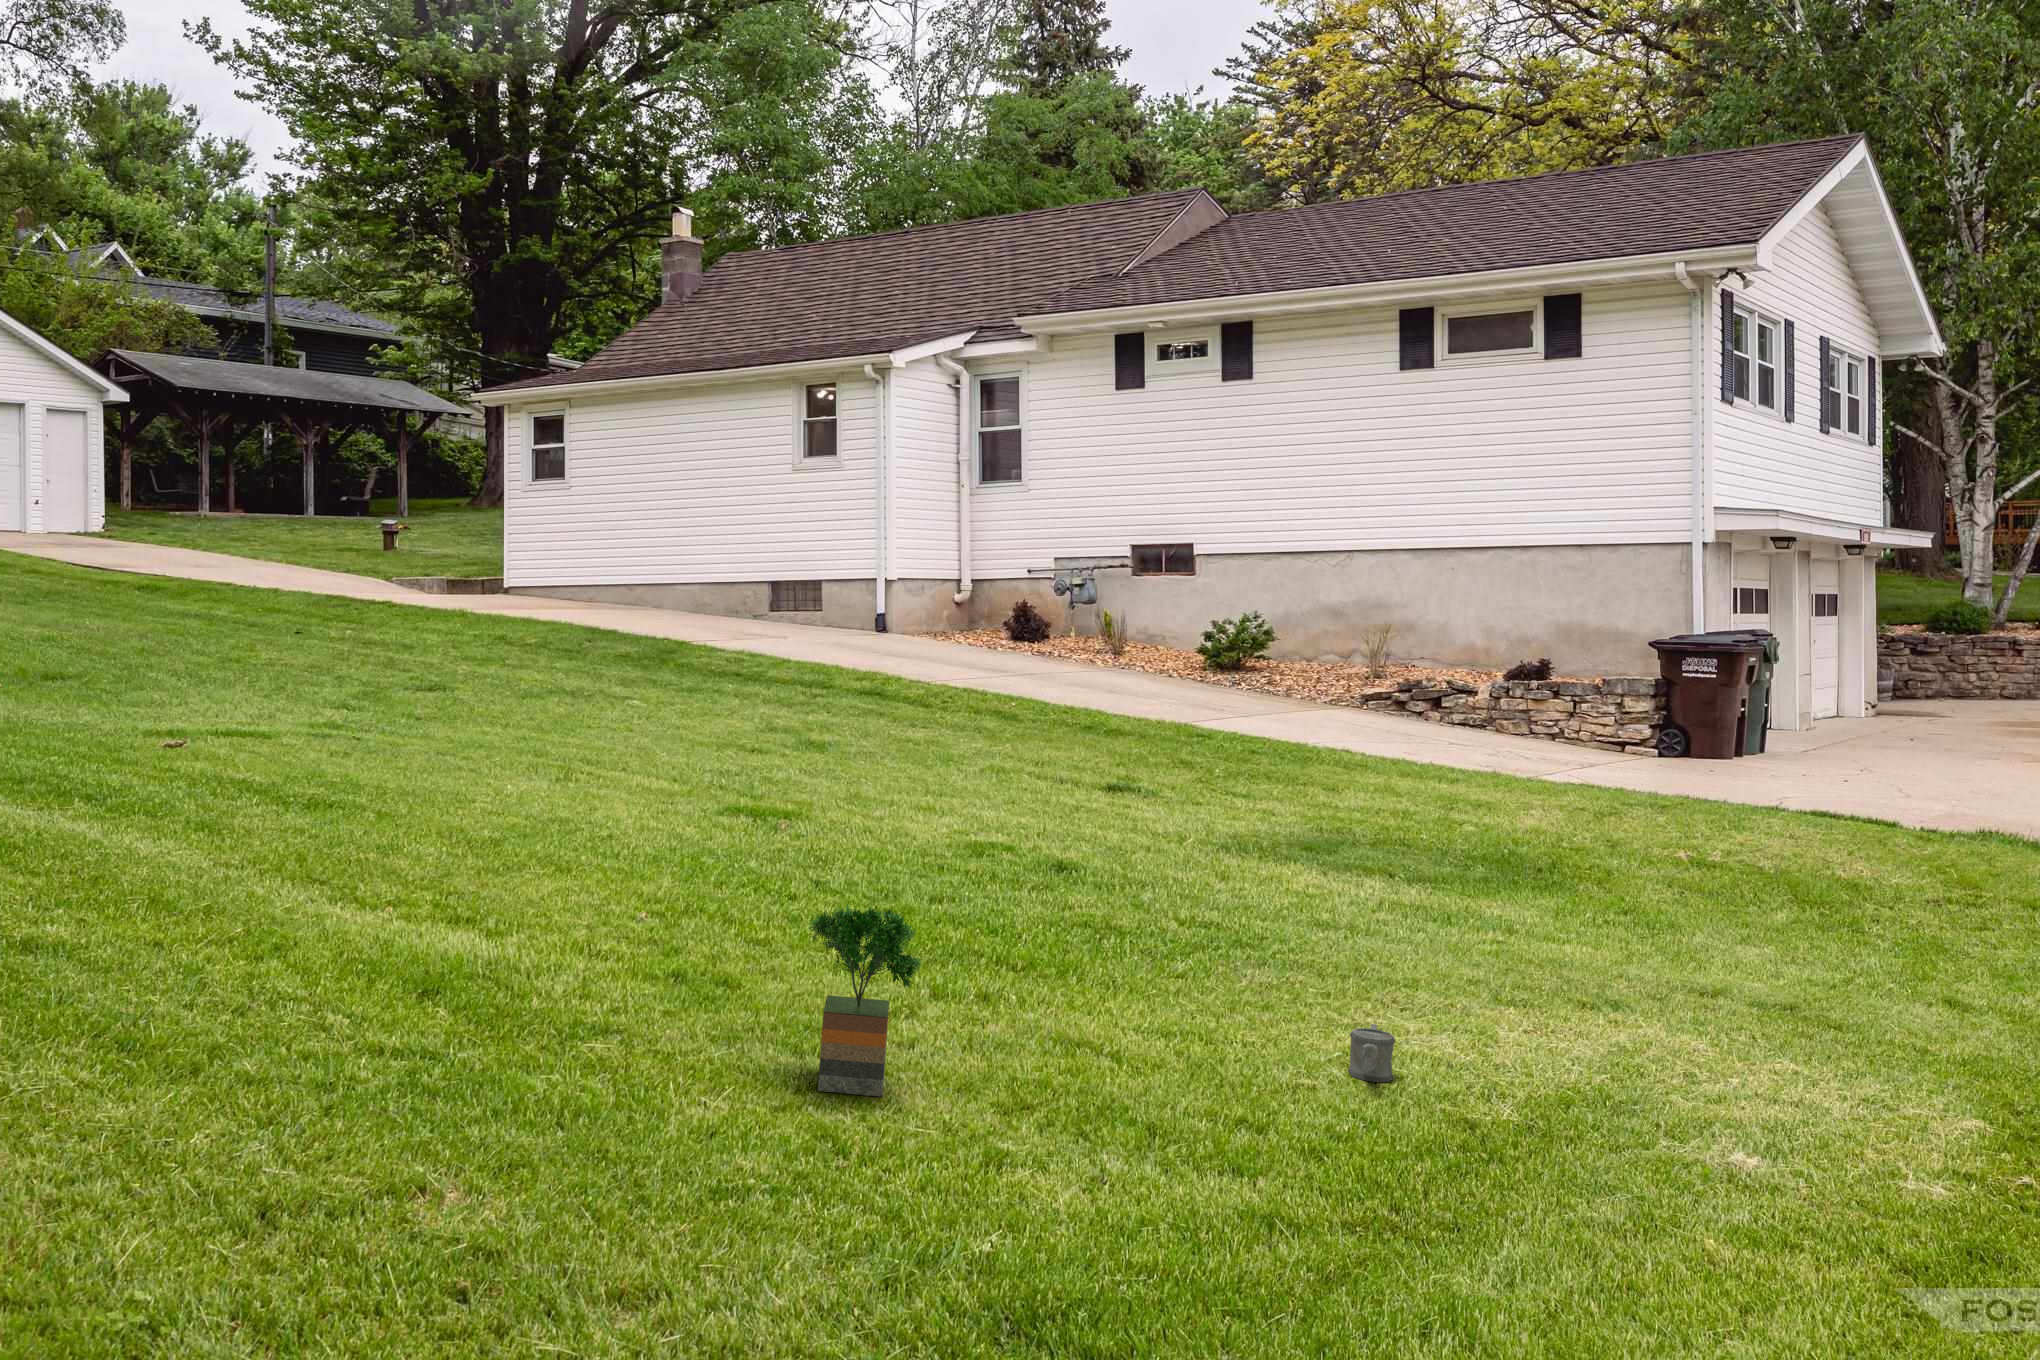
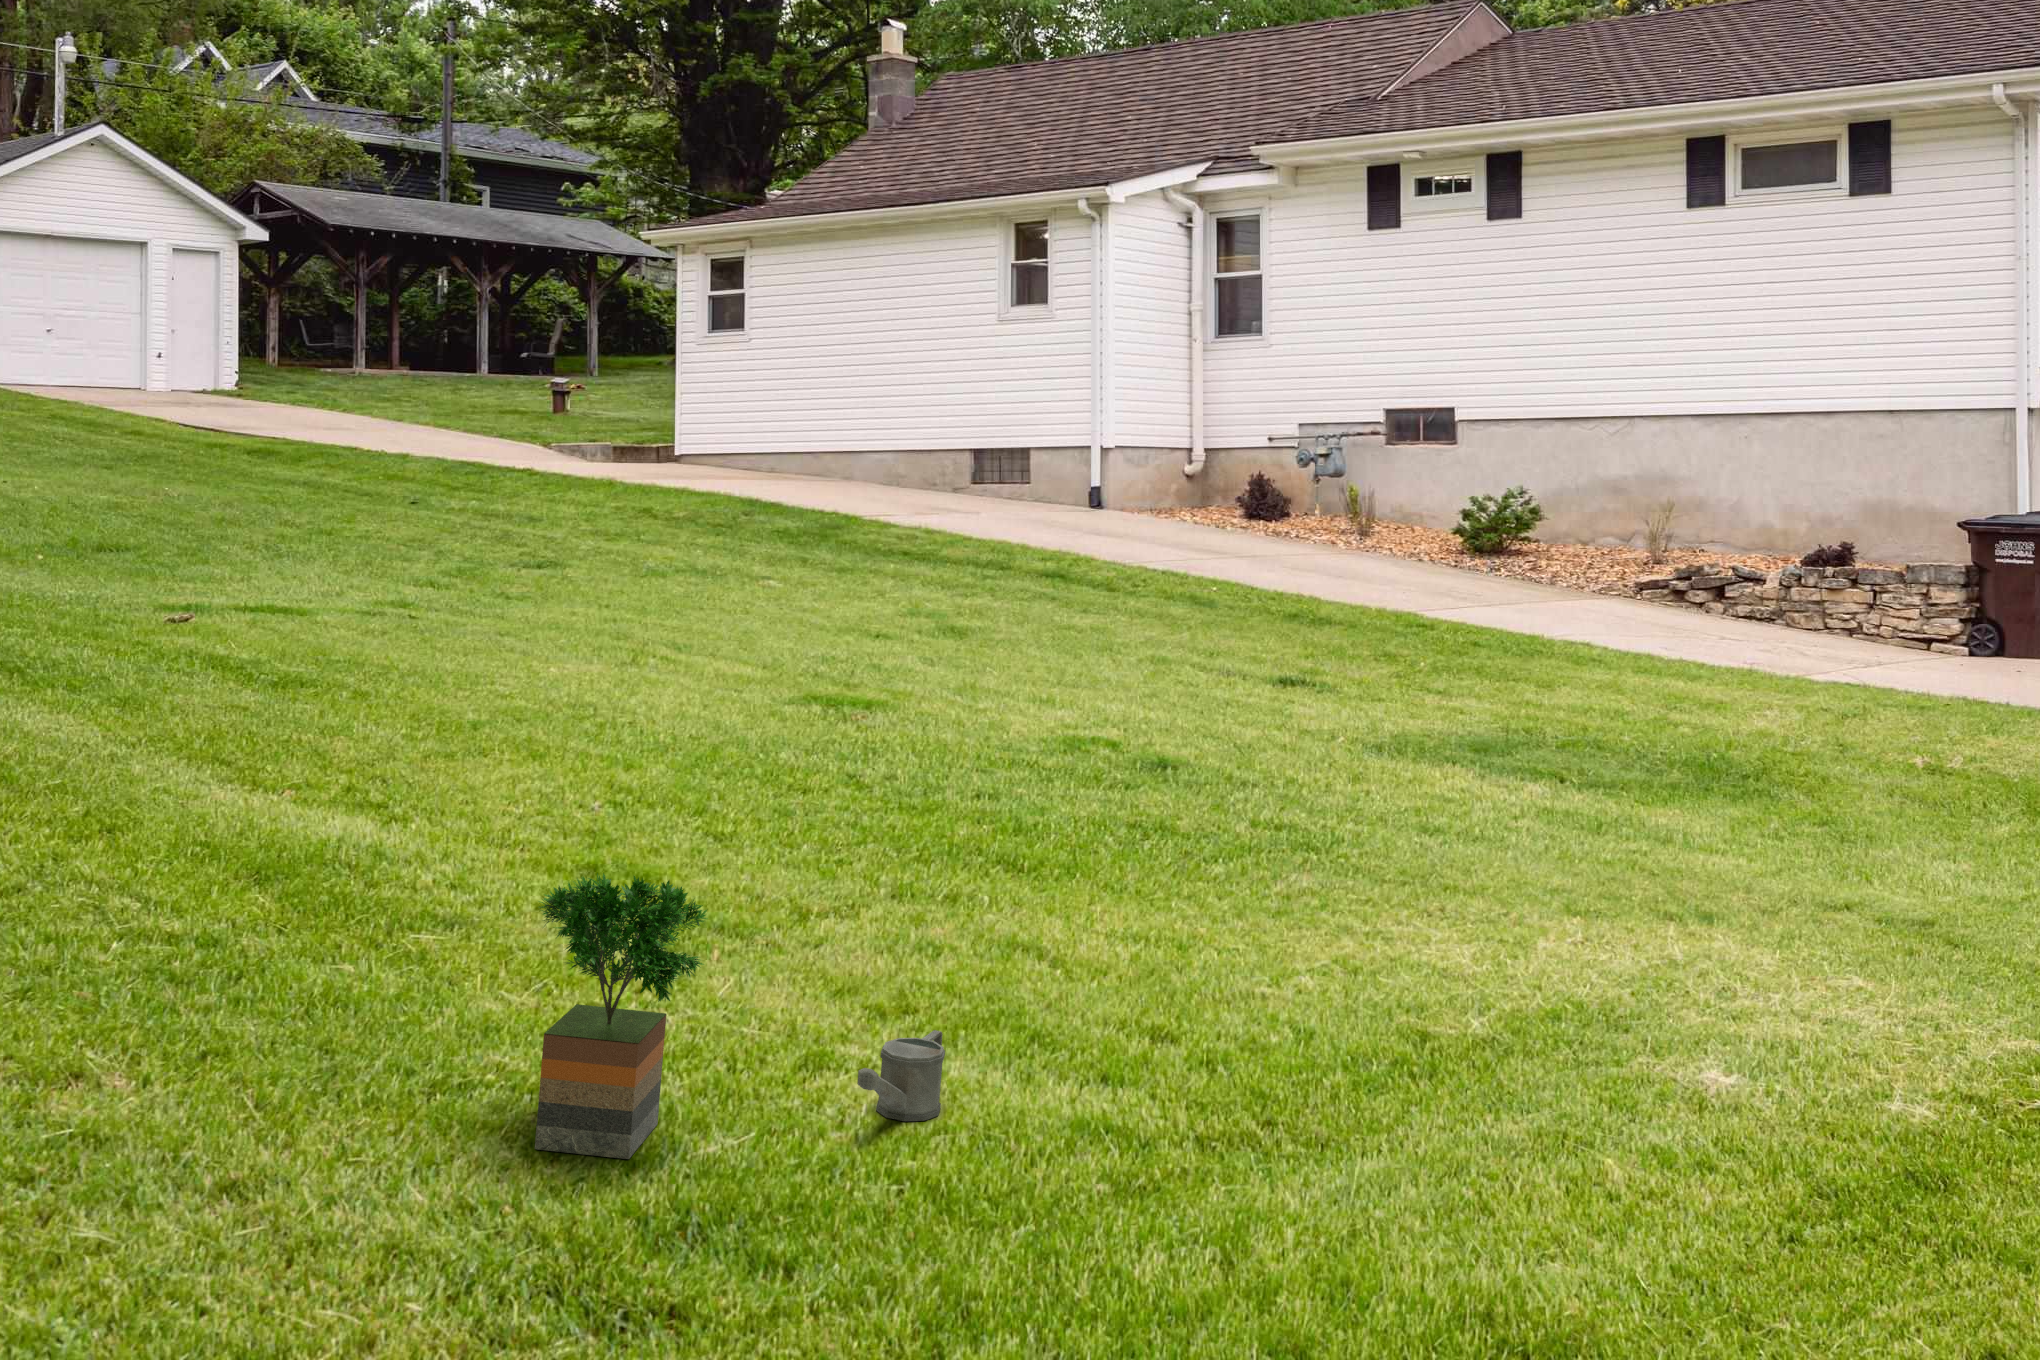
watering can: present [1348,1024,1395,1082] -> present [857,1030,945,1121]

